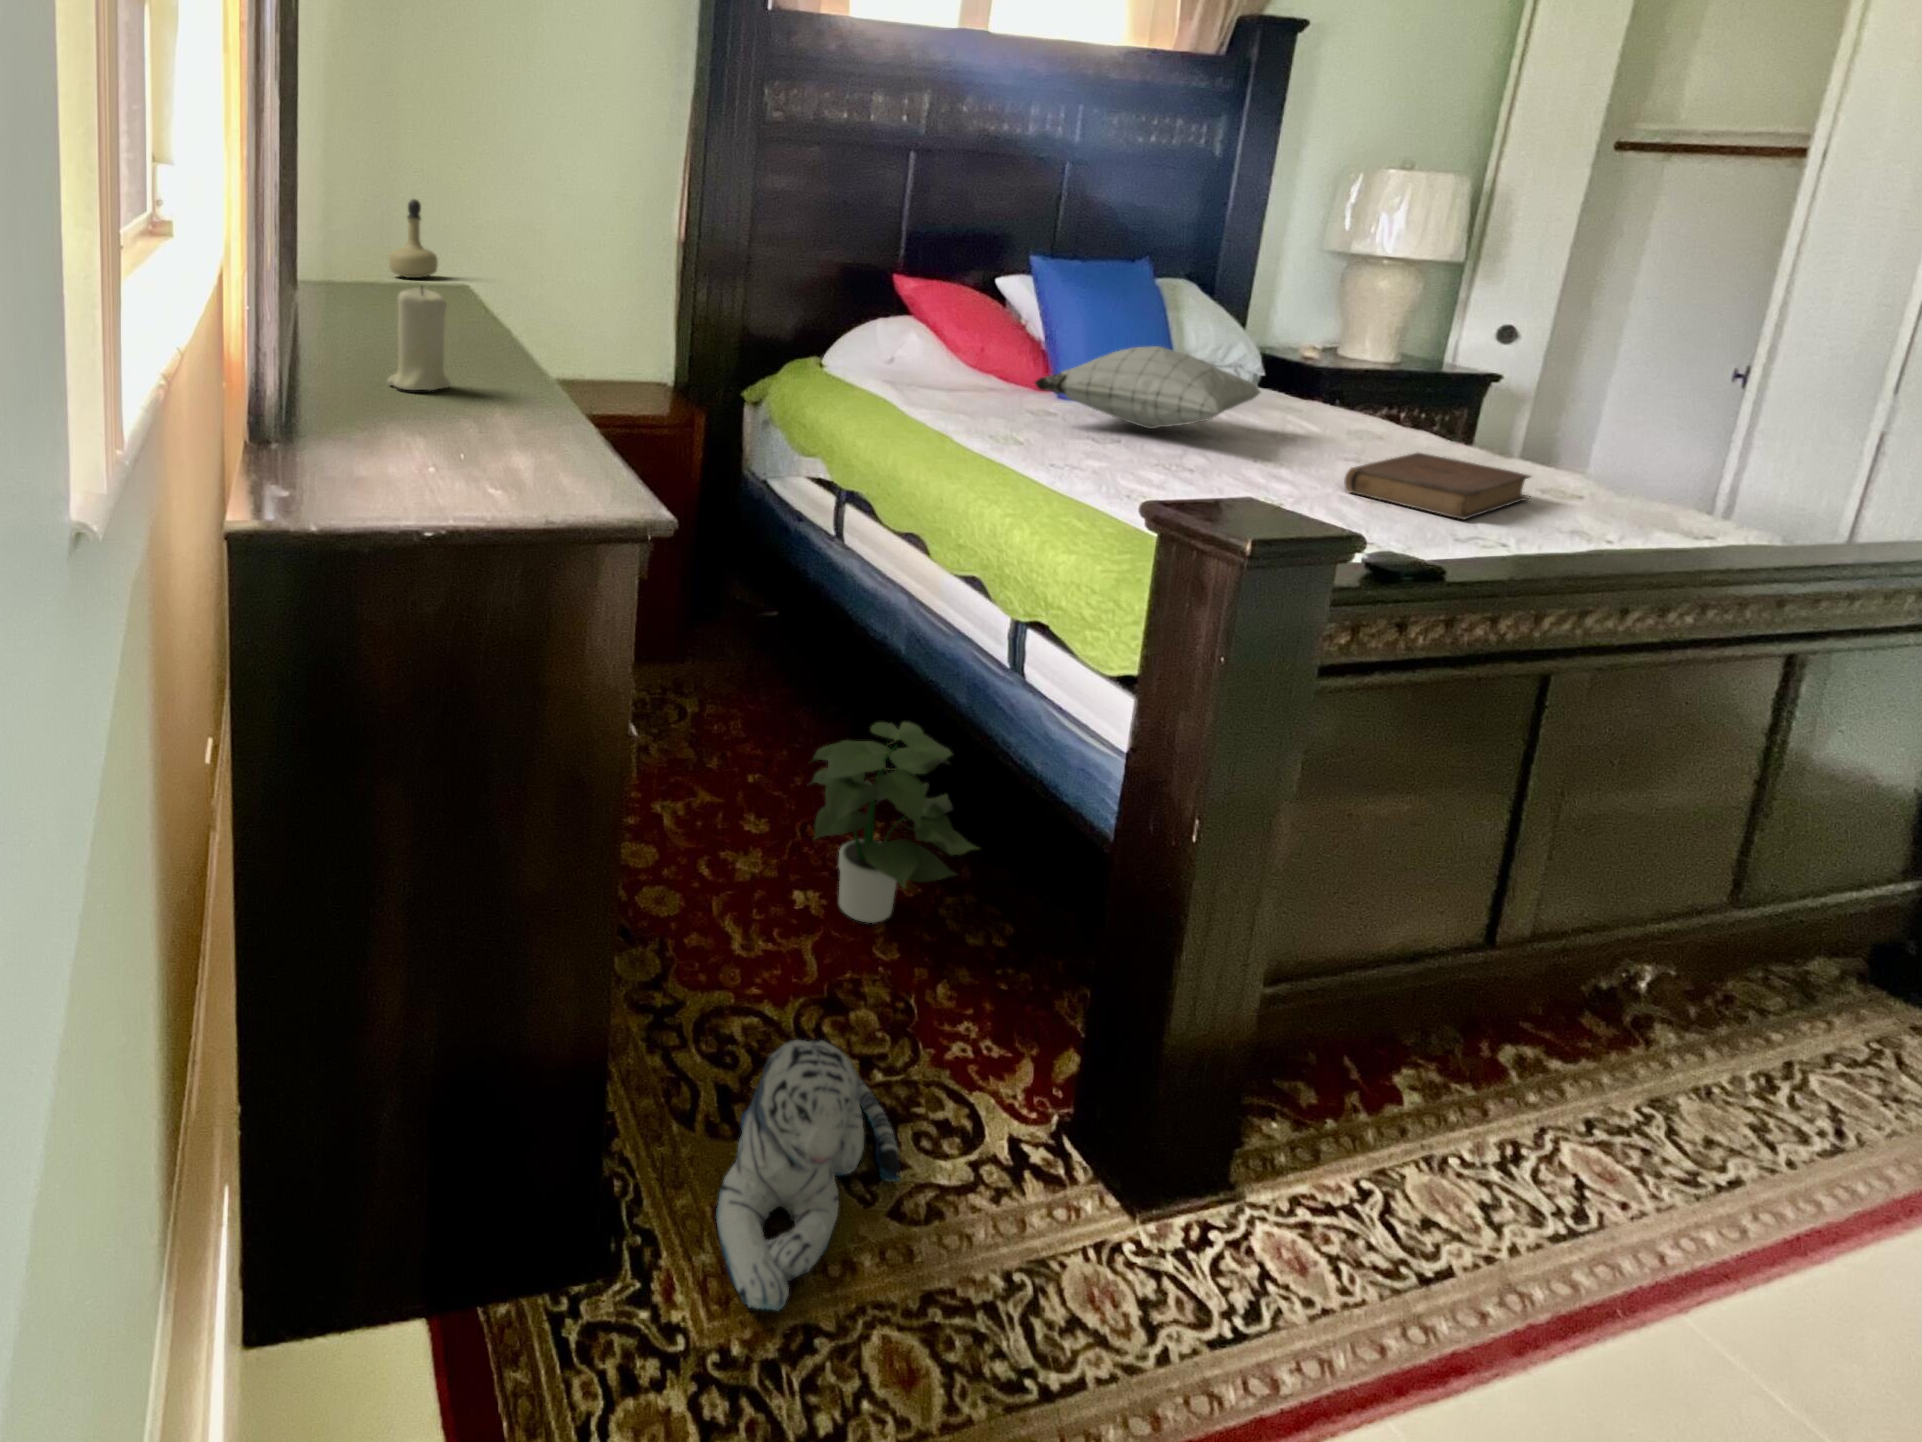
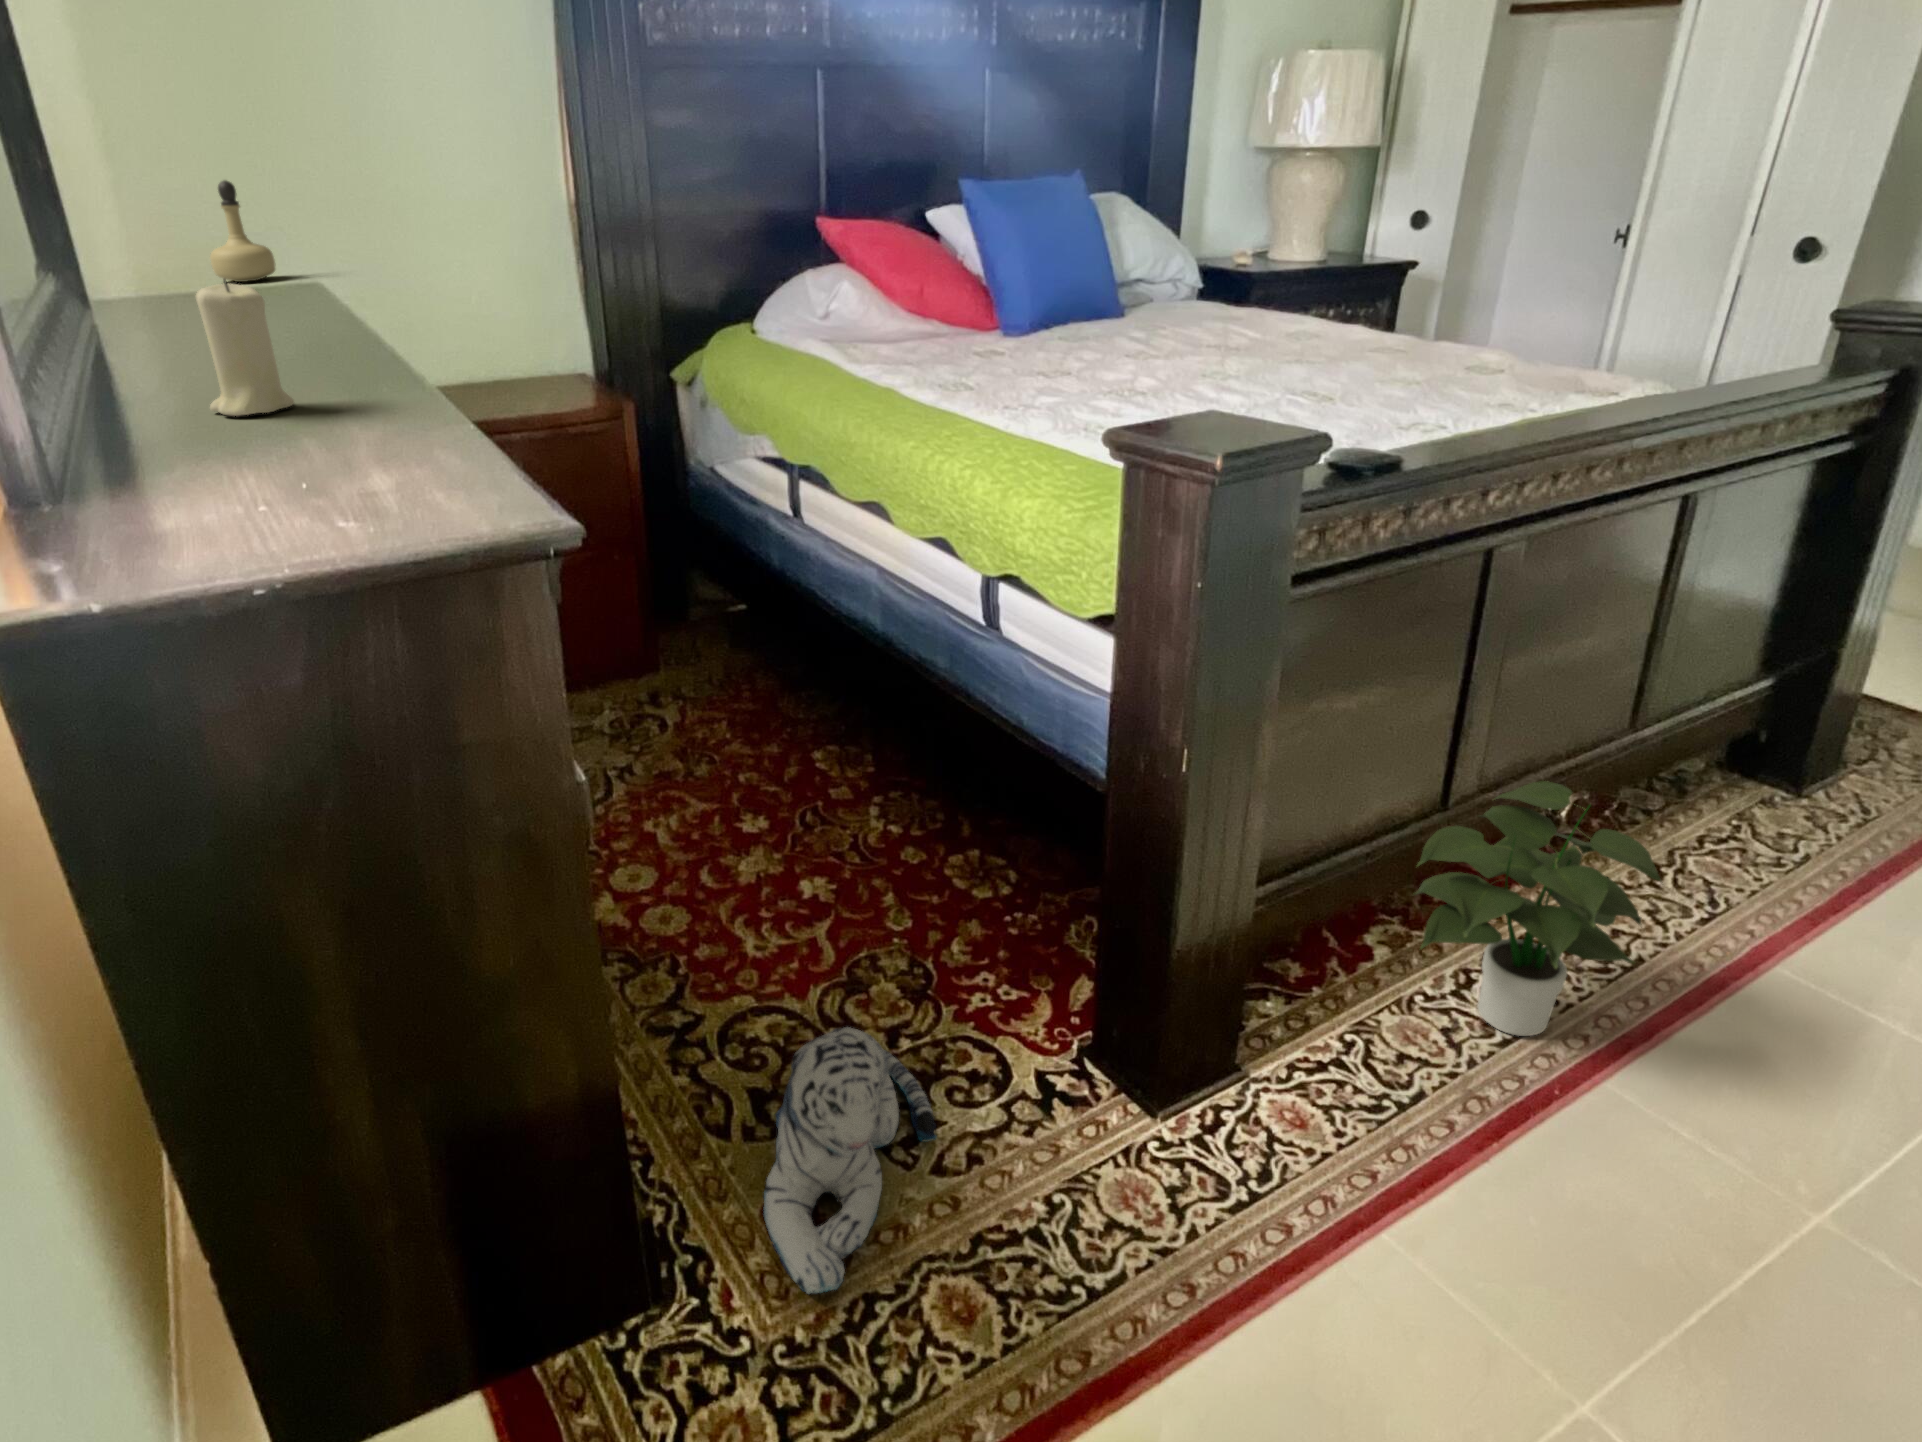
pillow: present [1035,346,1260,429] -> none [975,264,1204,355]
book: present [1344,453,1530,519] -> none [1289,345,1458,407]
potted plant: present [807,722,978,923] -> present [1415,781,1661,1036]

